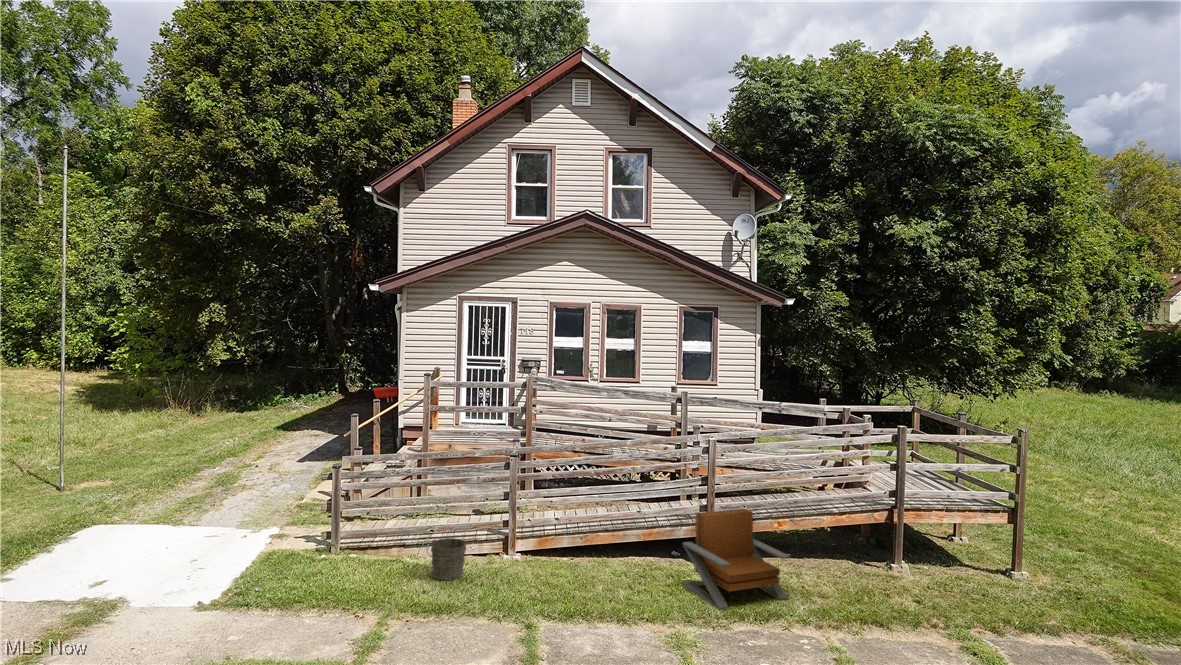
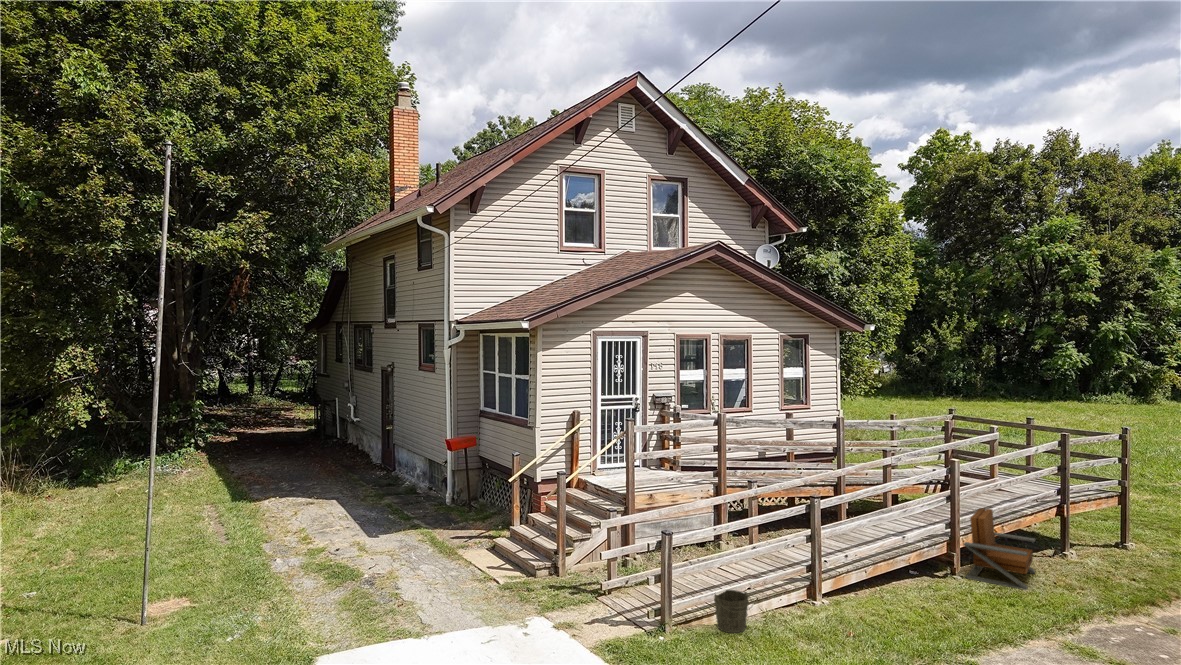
bucket: present [427,538,466,581] -> present [714,590,753,633]

